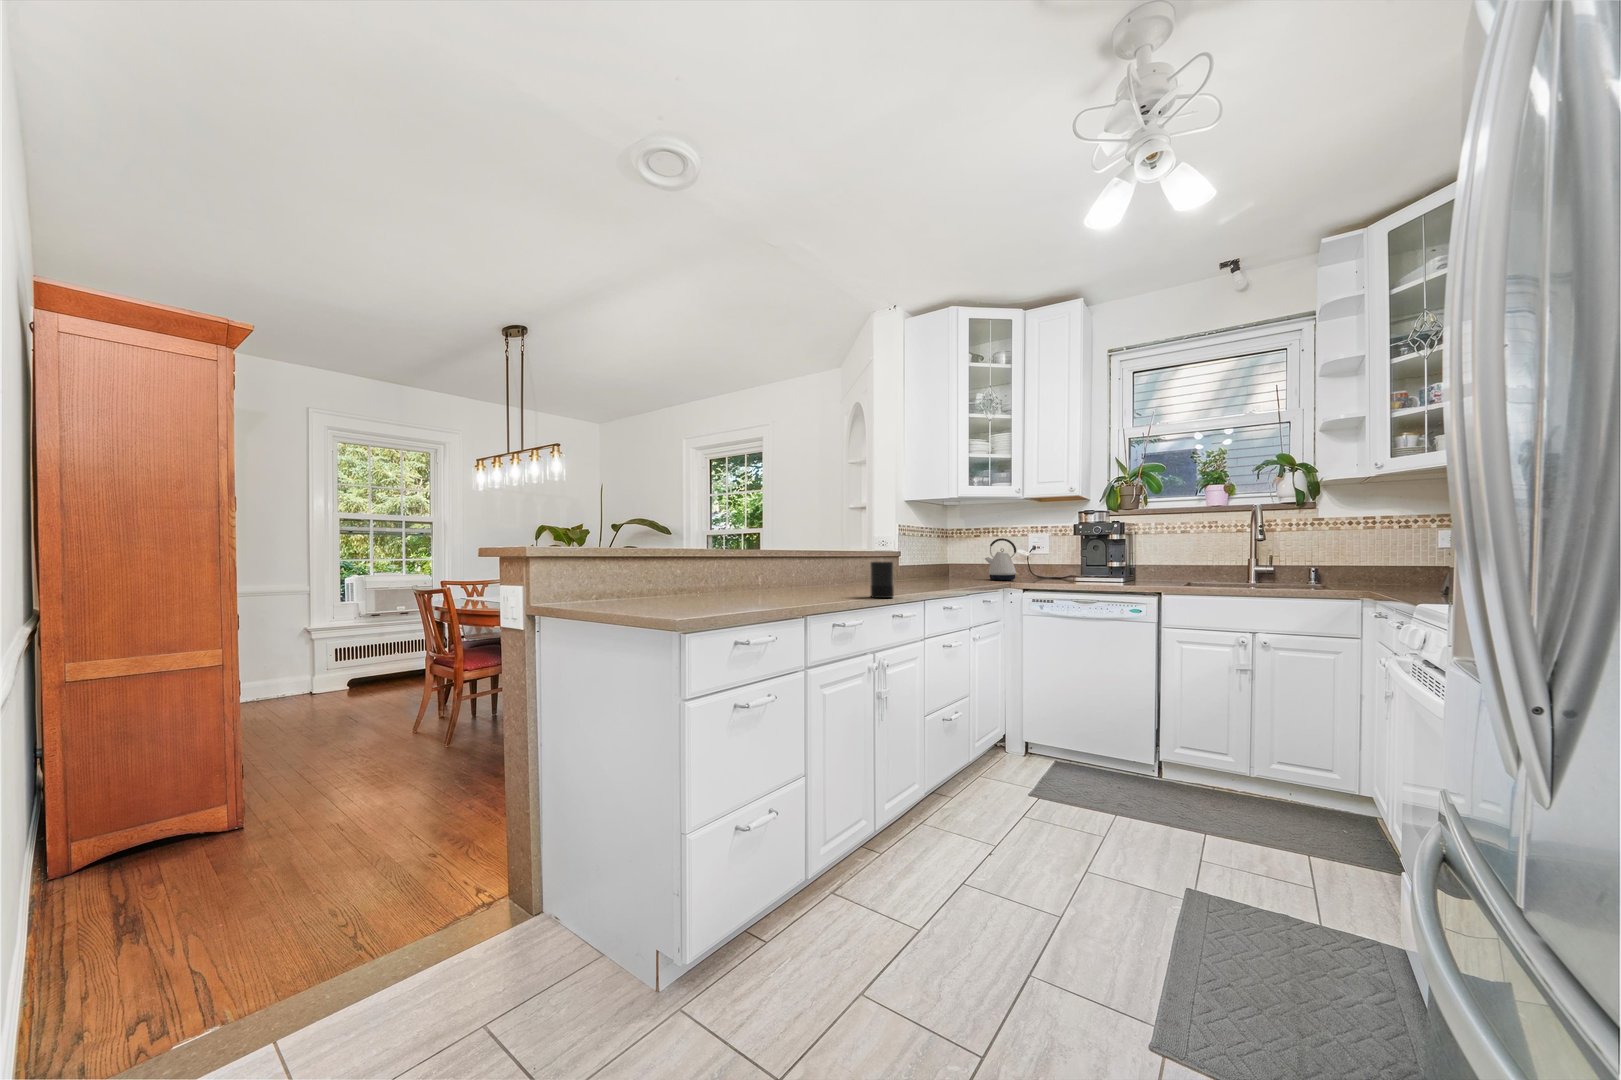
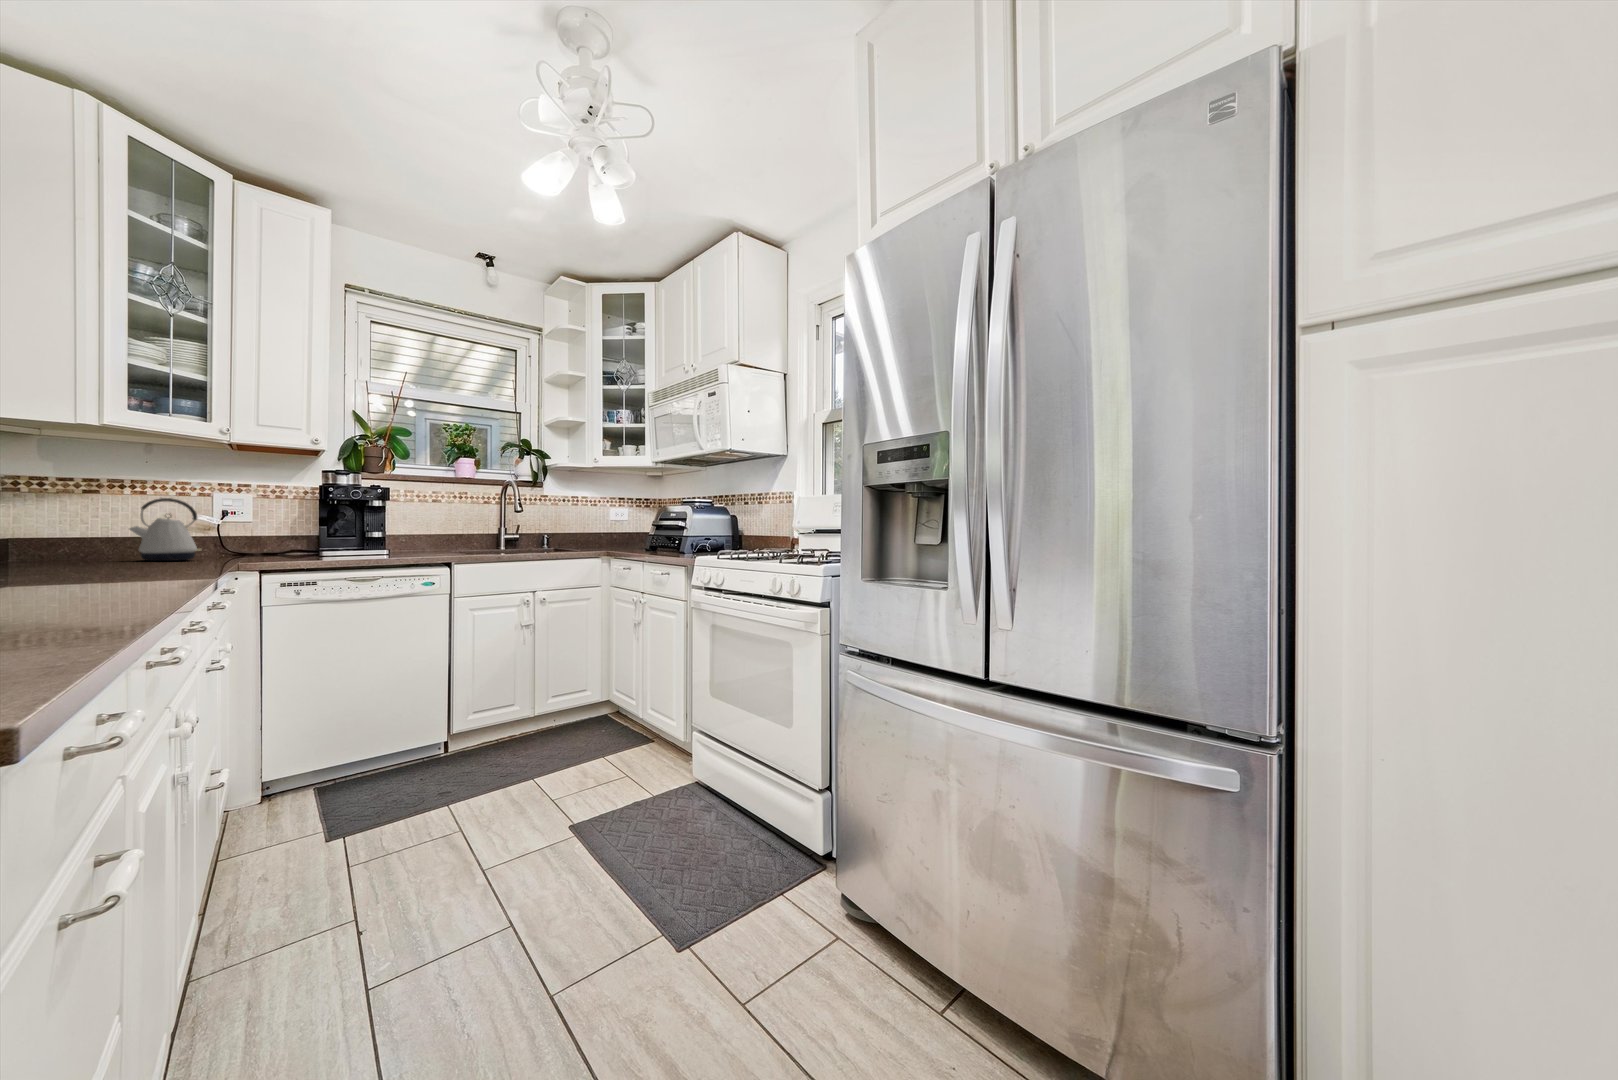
candle: present [870,561,894,598] -> none [66,526,135,601]

